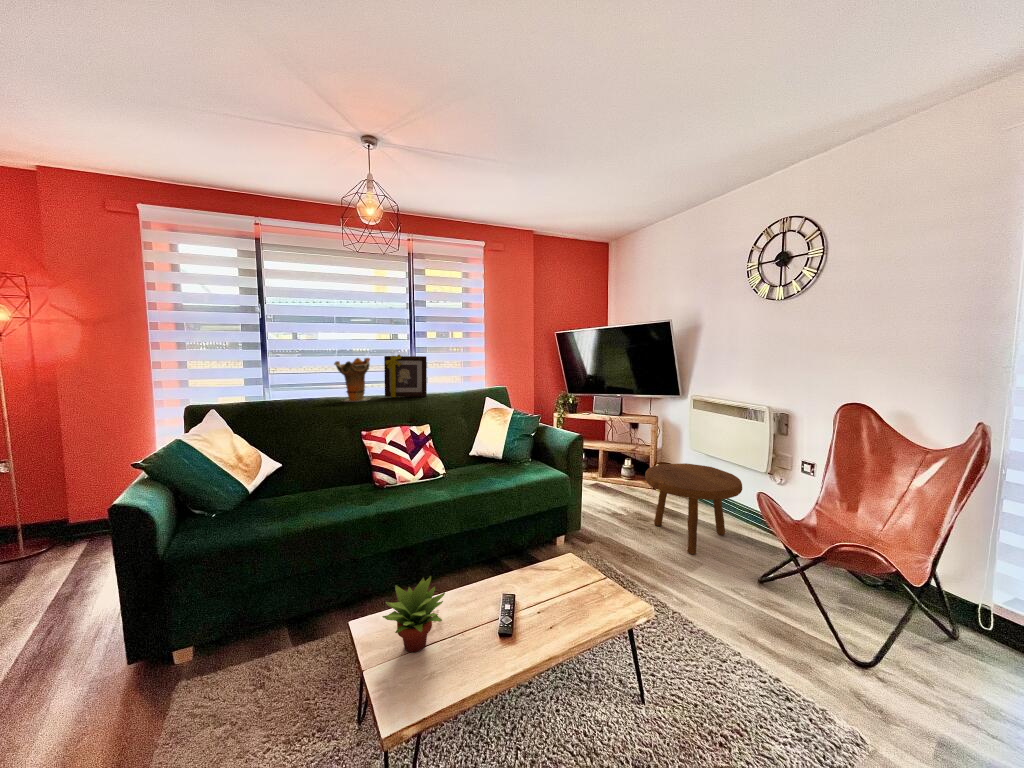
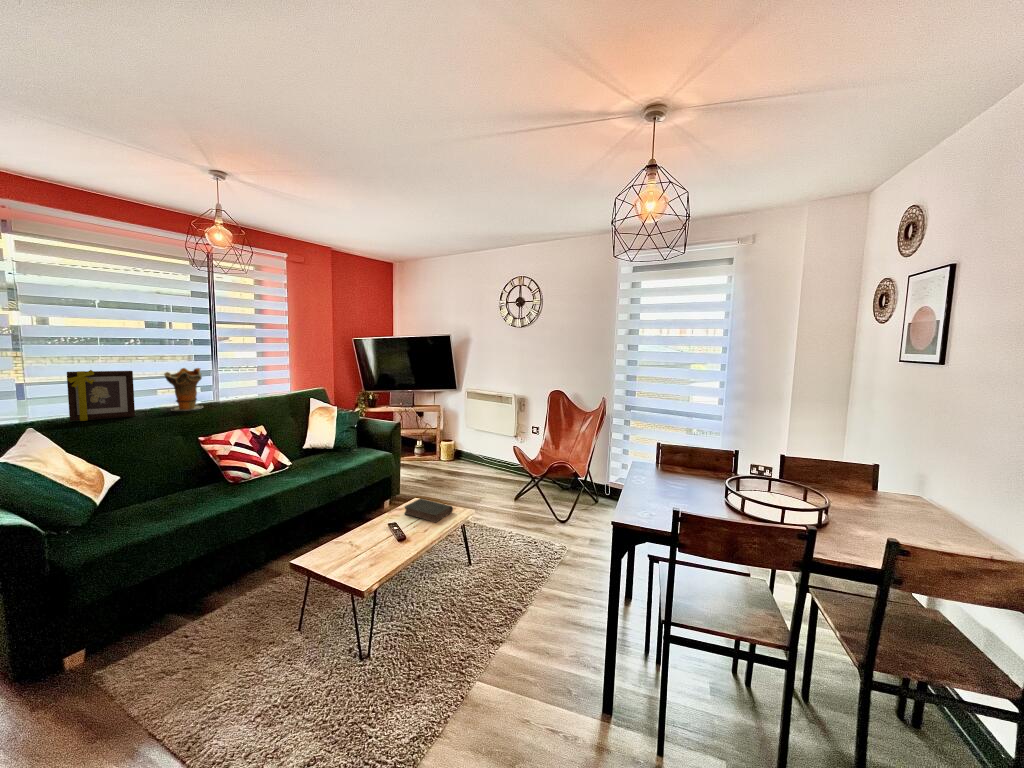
picture frame: present [384,355,427,397] -> present [67,370,135,421]
footstool: present [645,463,742,554] -> none [442,437,503,495]
book: none [537,561,616,620] -> present [404,499,453,522]
succulent plant: present [382,576,445,652] -> none [330,512,370,557]

